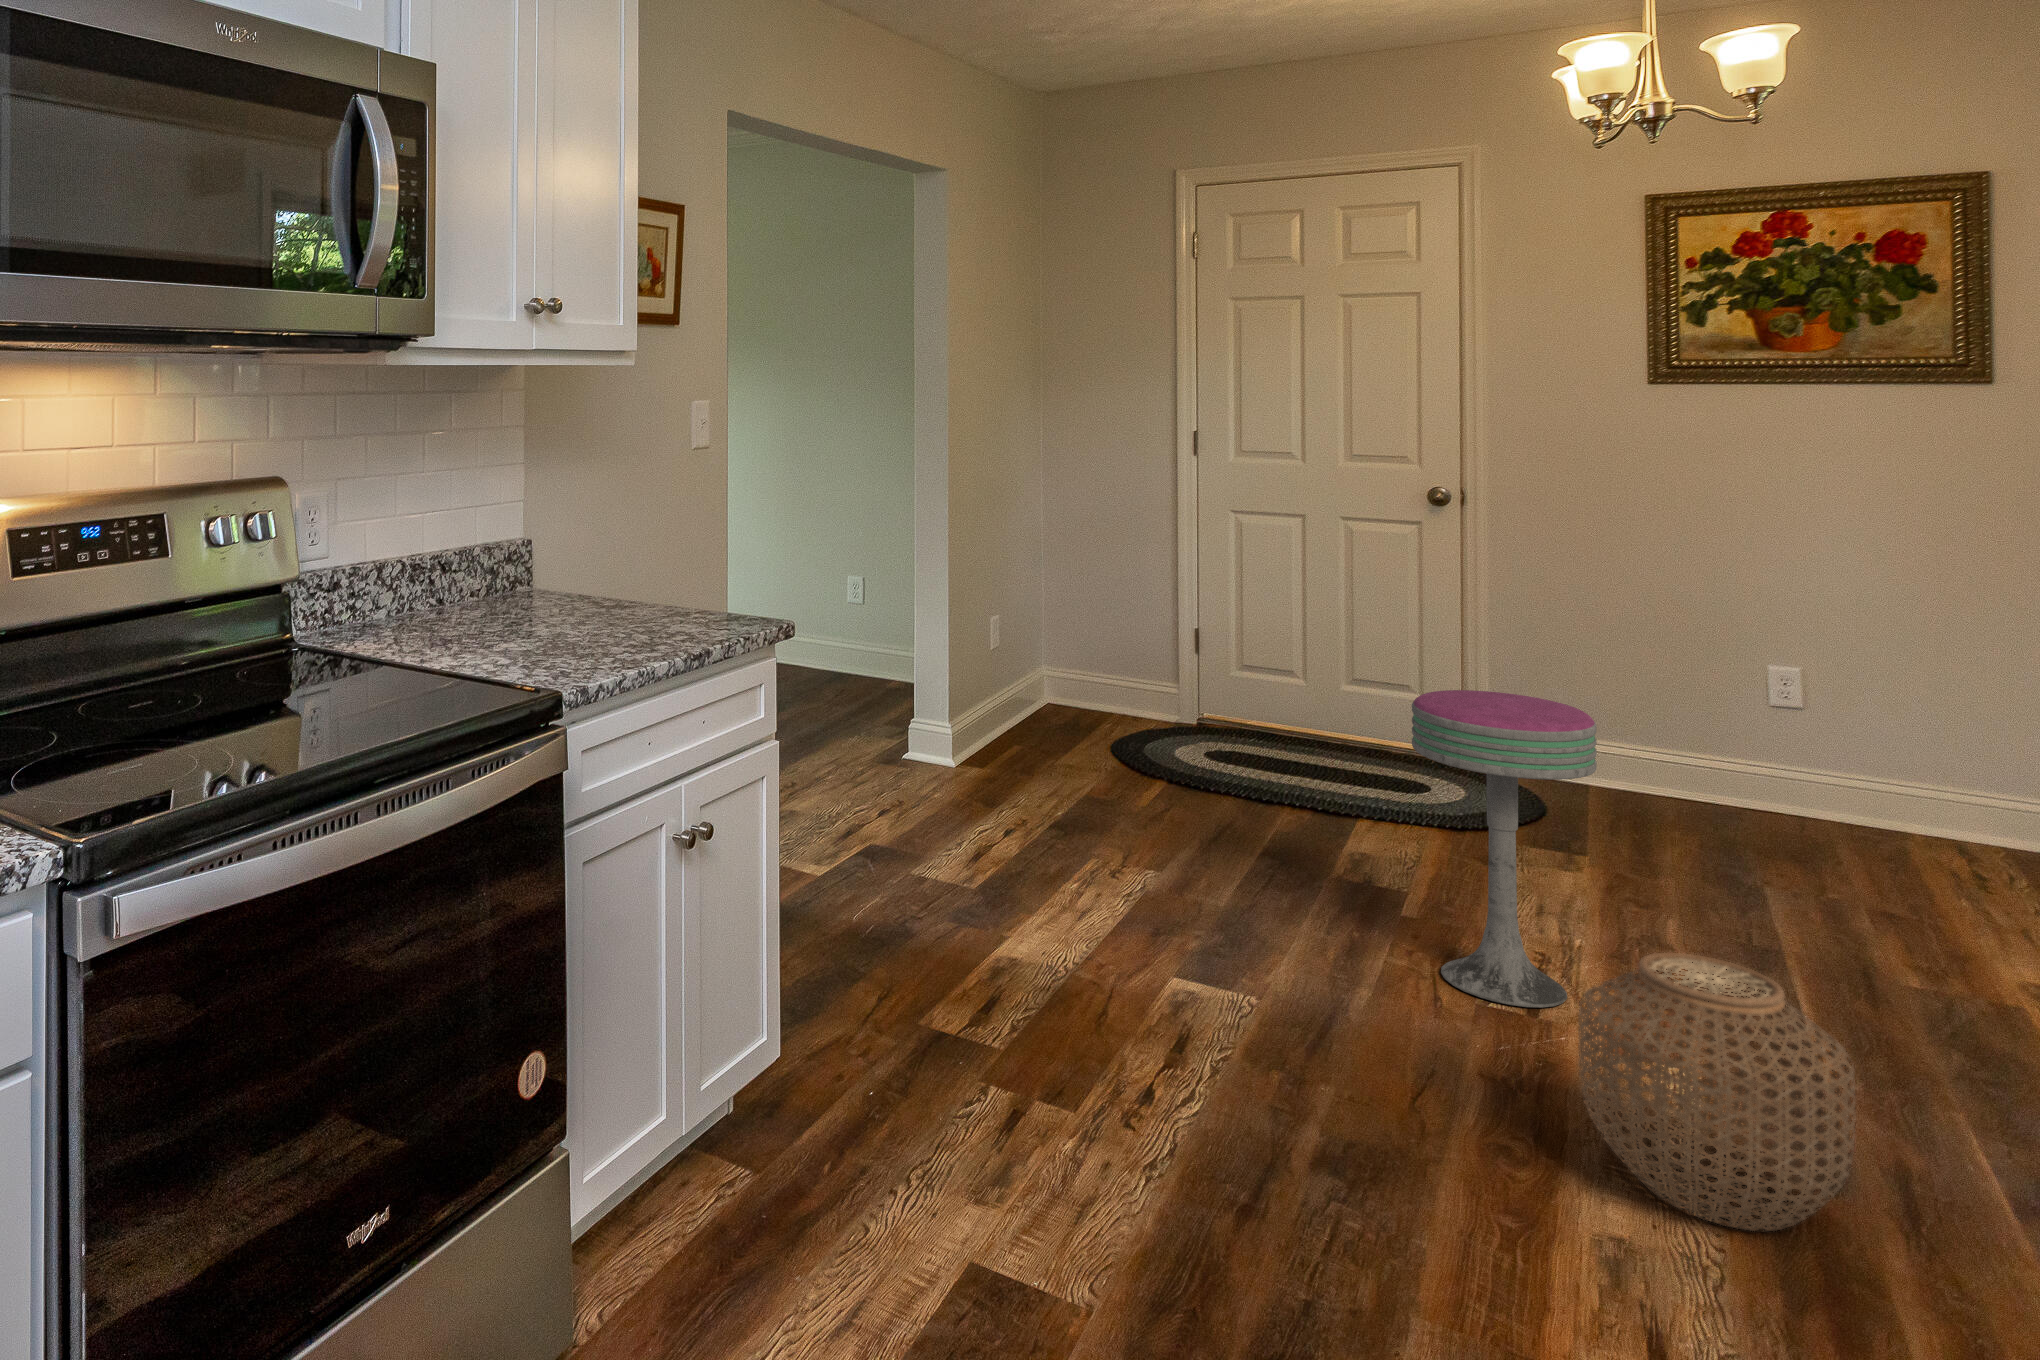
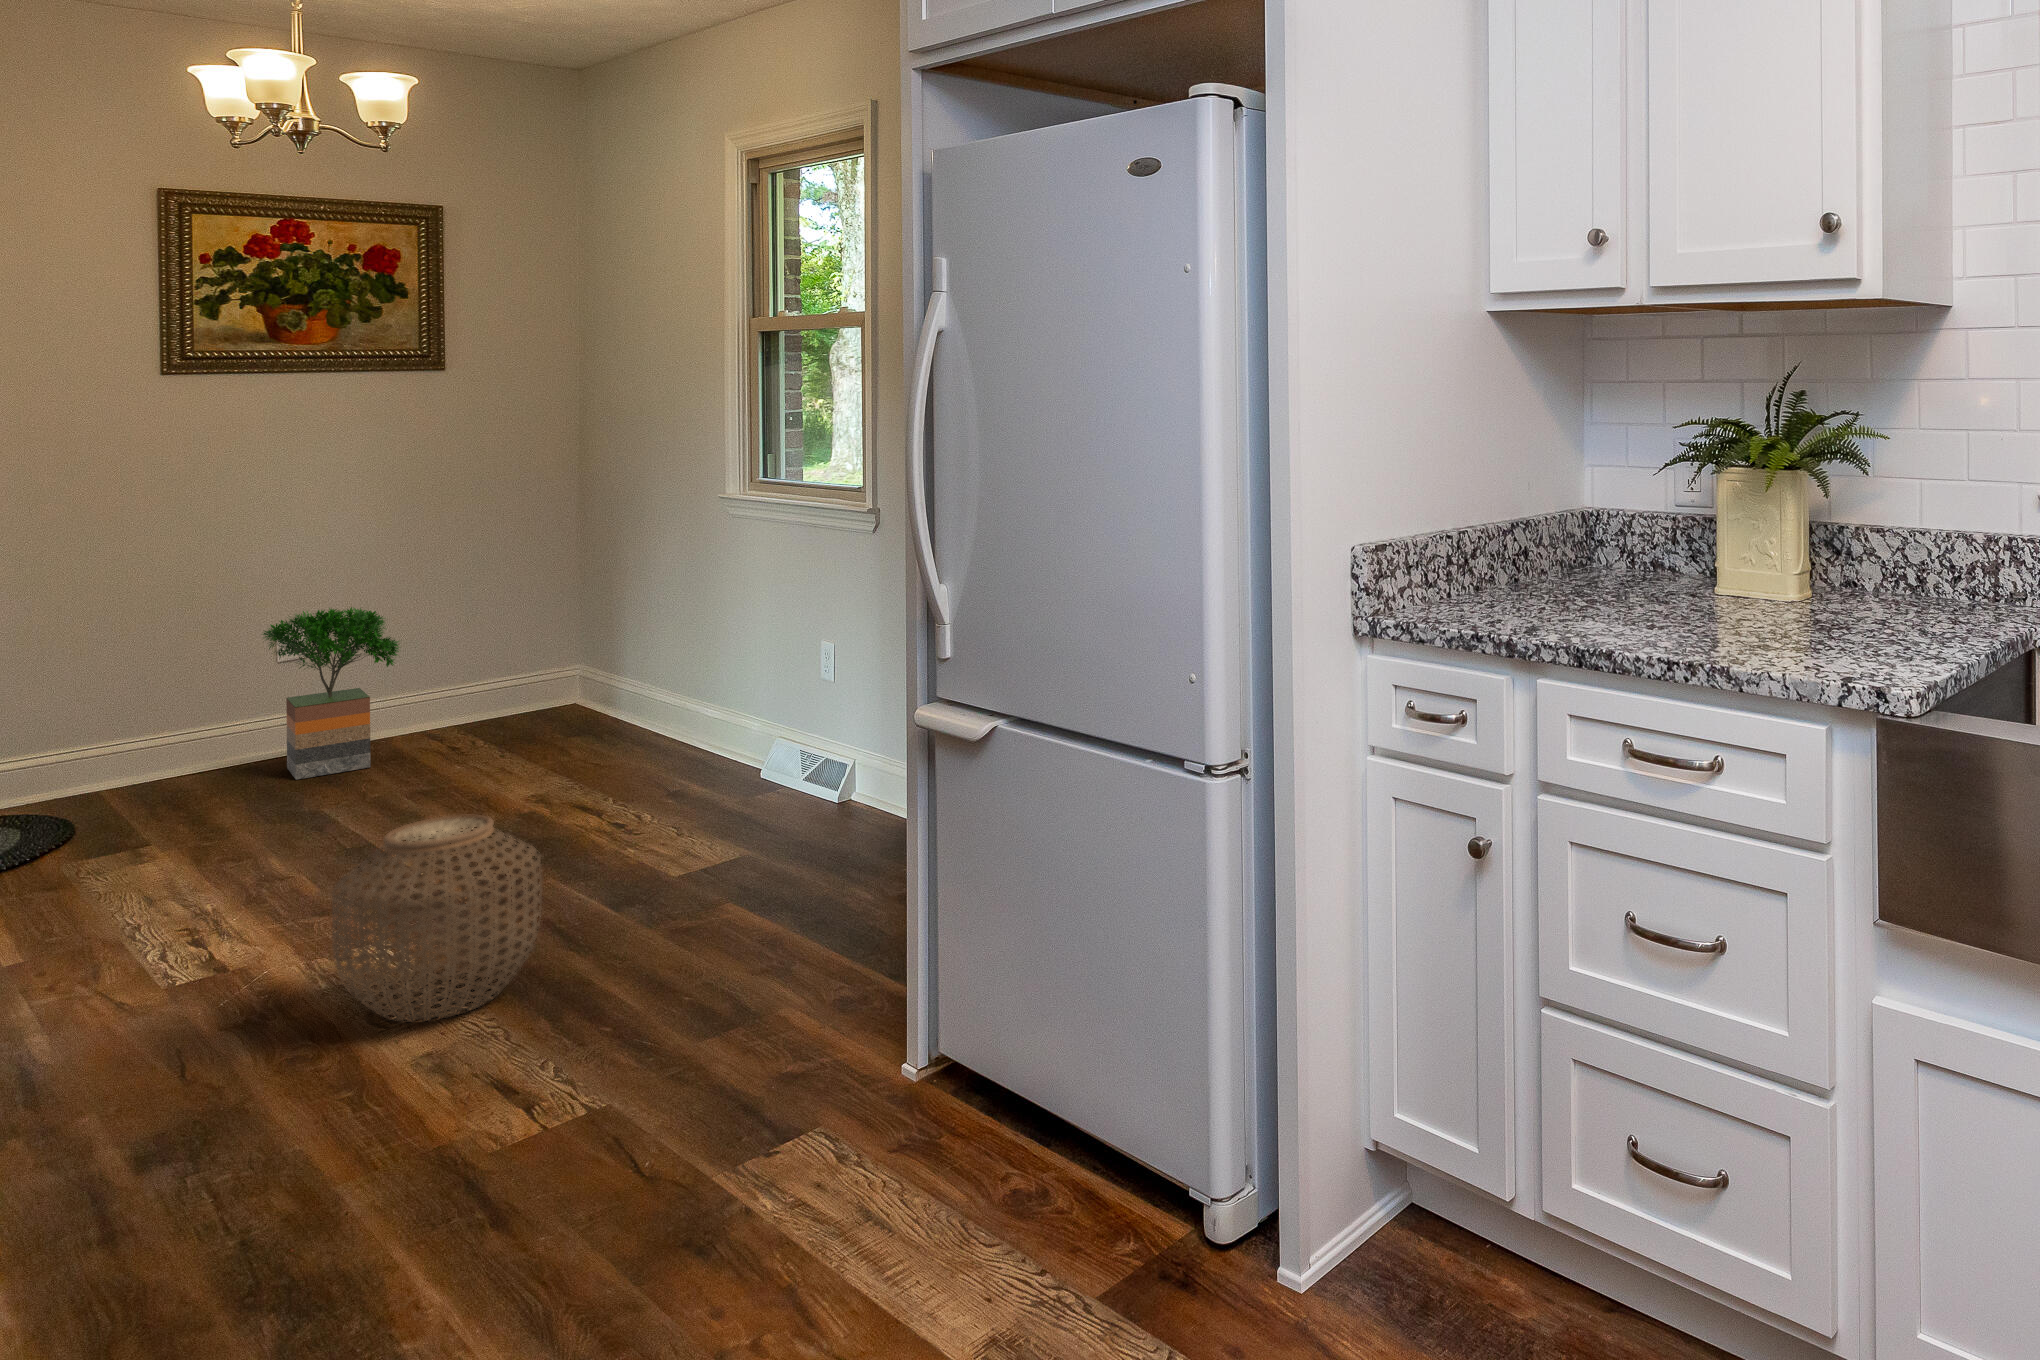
potted tree: none [1738,652,1910,857] -> present [263,607,400,780]
bar stool: present [1412,690,1597,1008] -> none [53,672,259,983]

